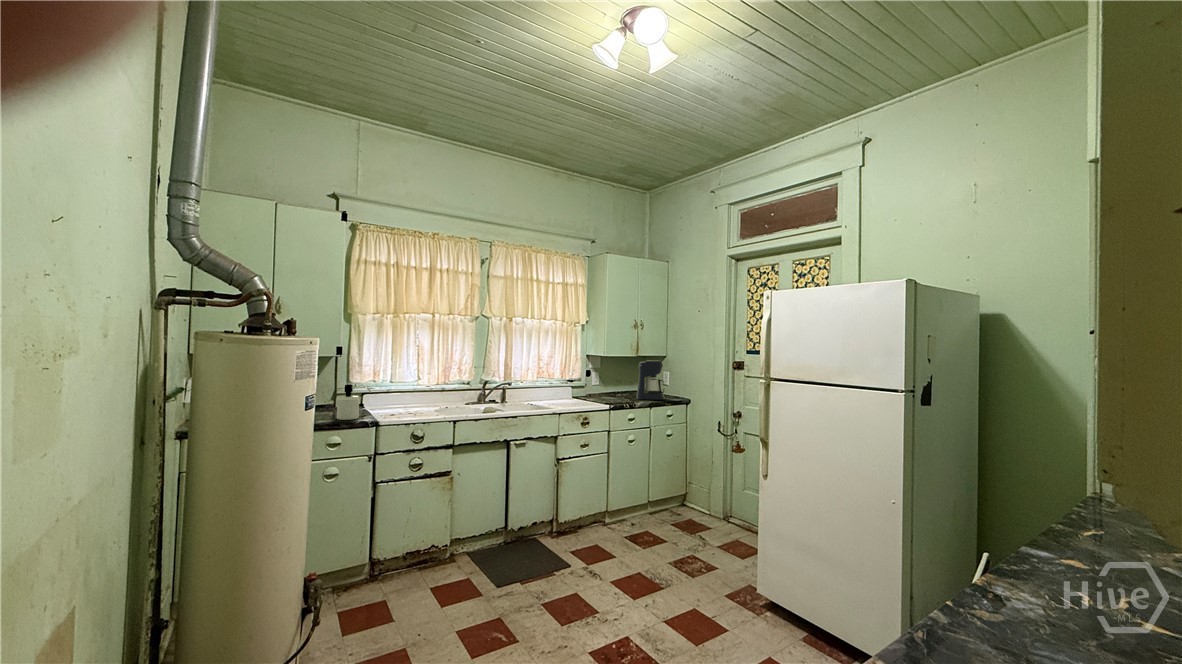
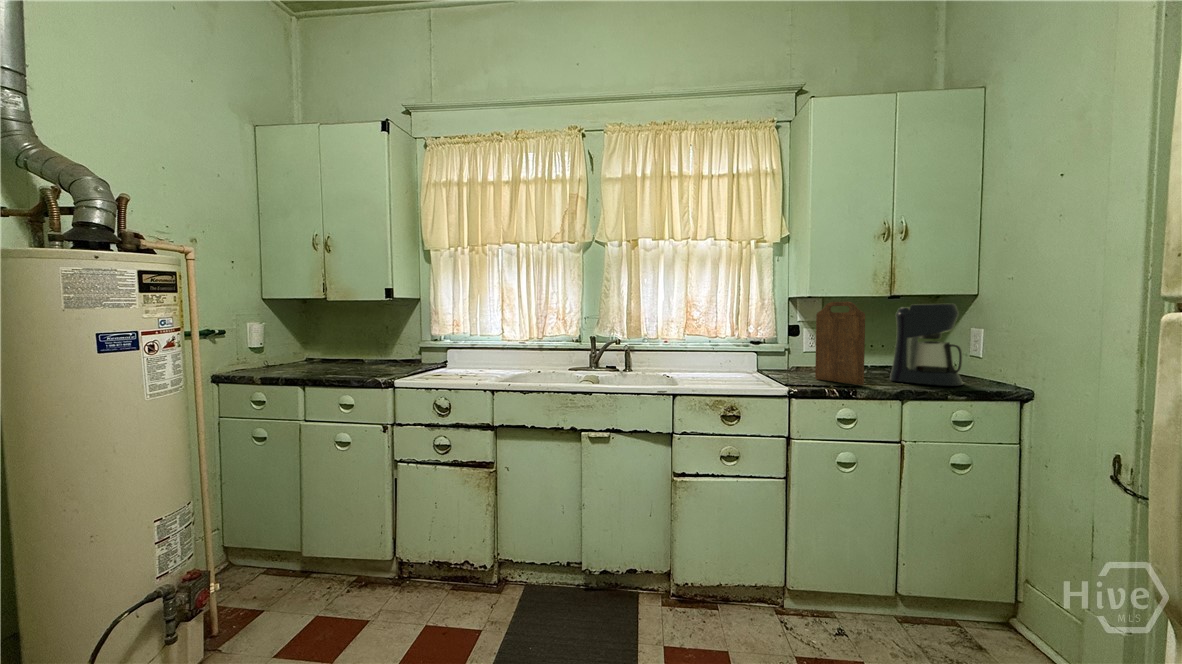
cutting board: none [609,360,633,402] -> present [815,302,865,385]
soap dispenser: present [337,384,371,420] -> none [372,334,401,377]

